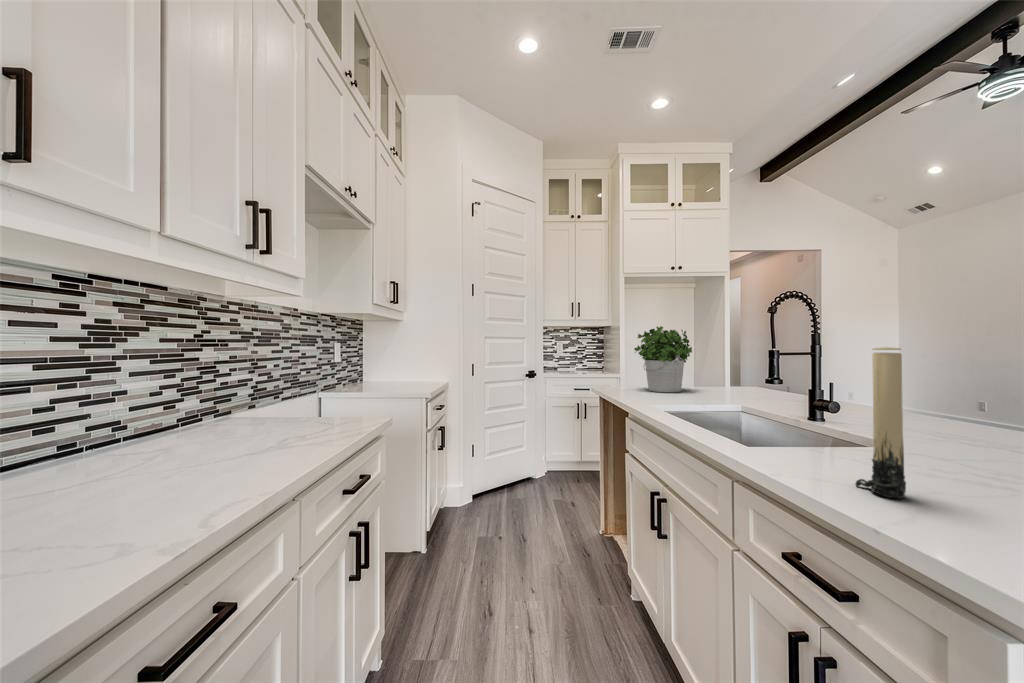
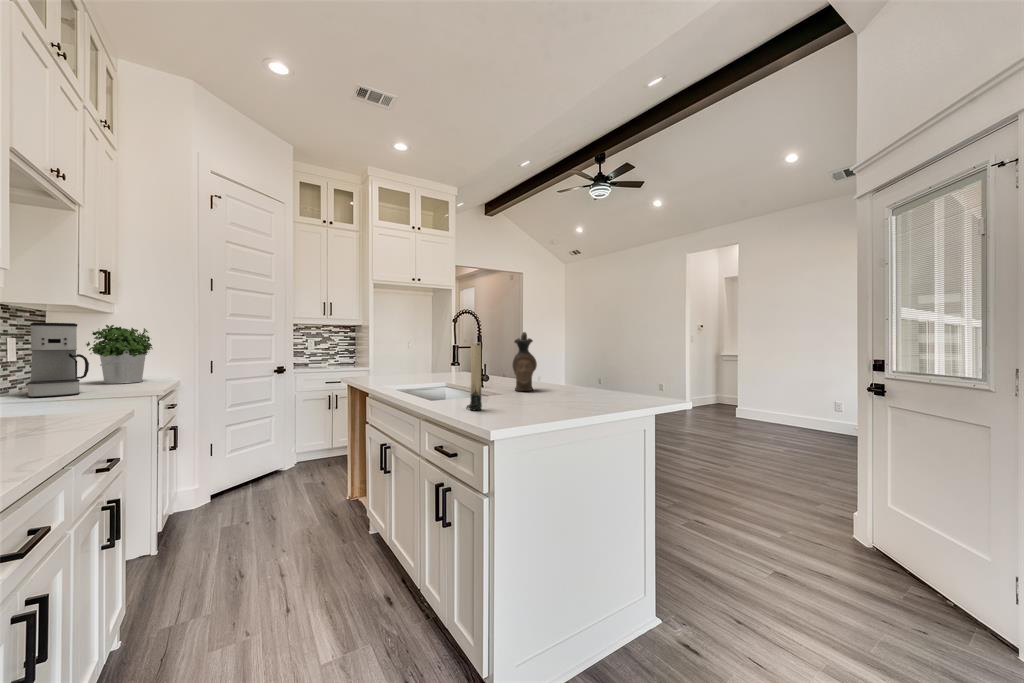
potted plant: present [634,326,692,392] -> present [86,325,153,384]
ceramic pitcher: none [908,326,978,443] -> present [512,332,537,391]
coffee maker: none [340,329,379,395] -> present [27,323,89,397]

